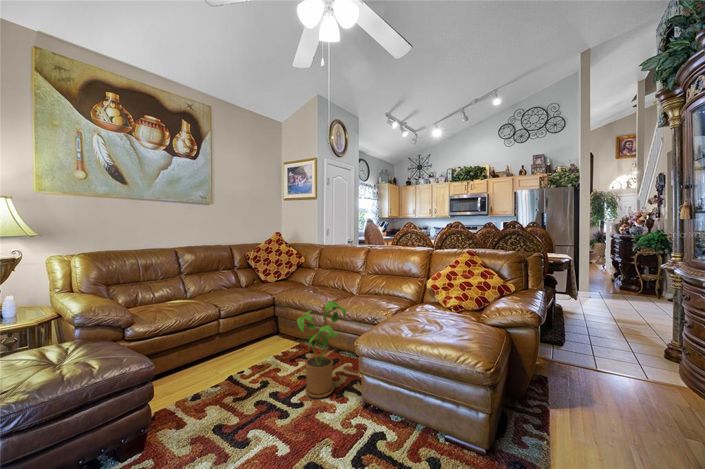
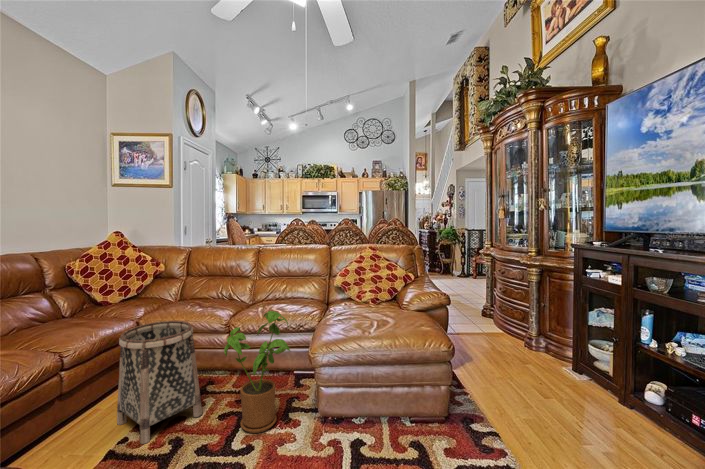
basket: none [241,298,291,380] -> present [117,321,202,444]

